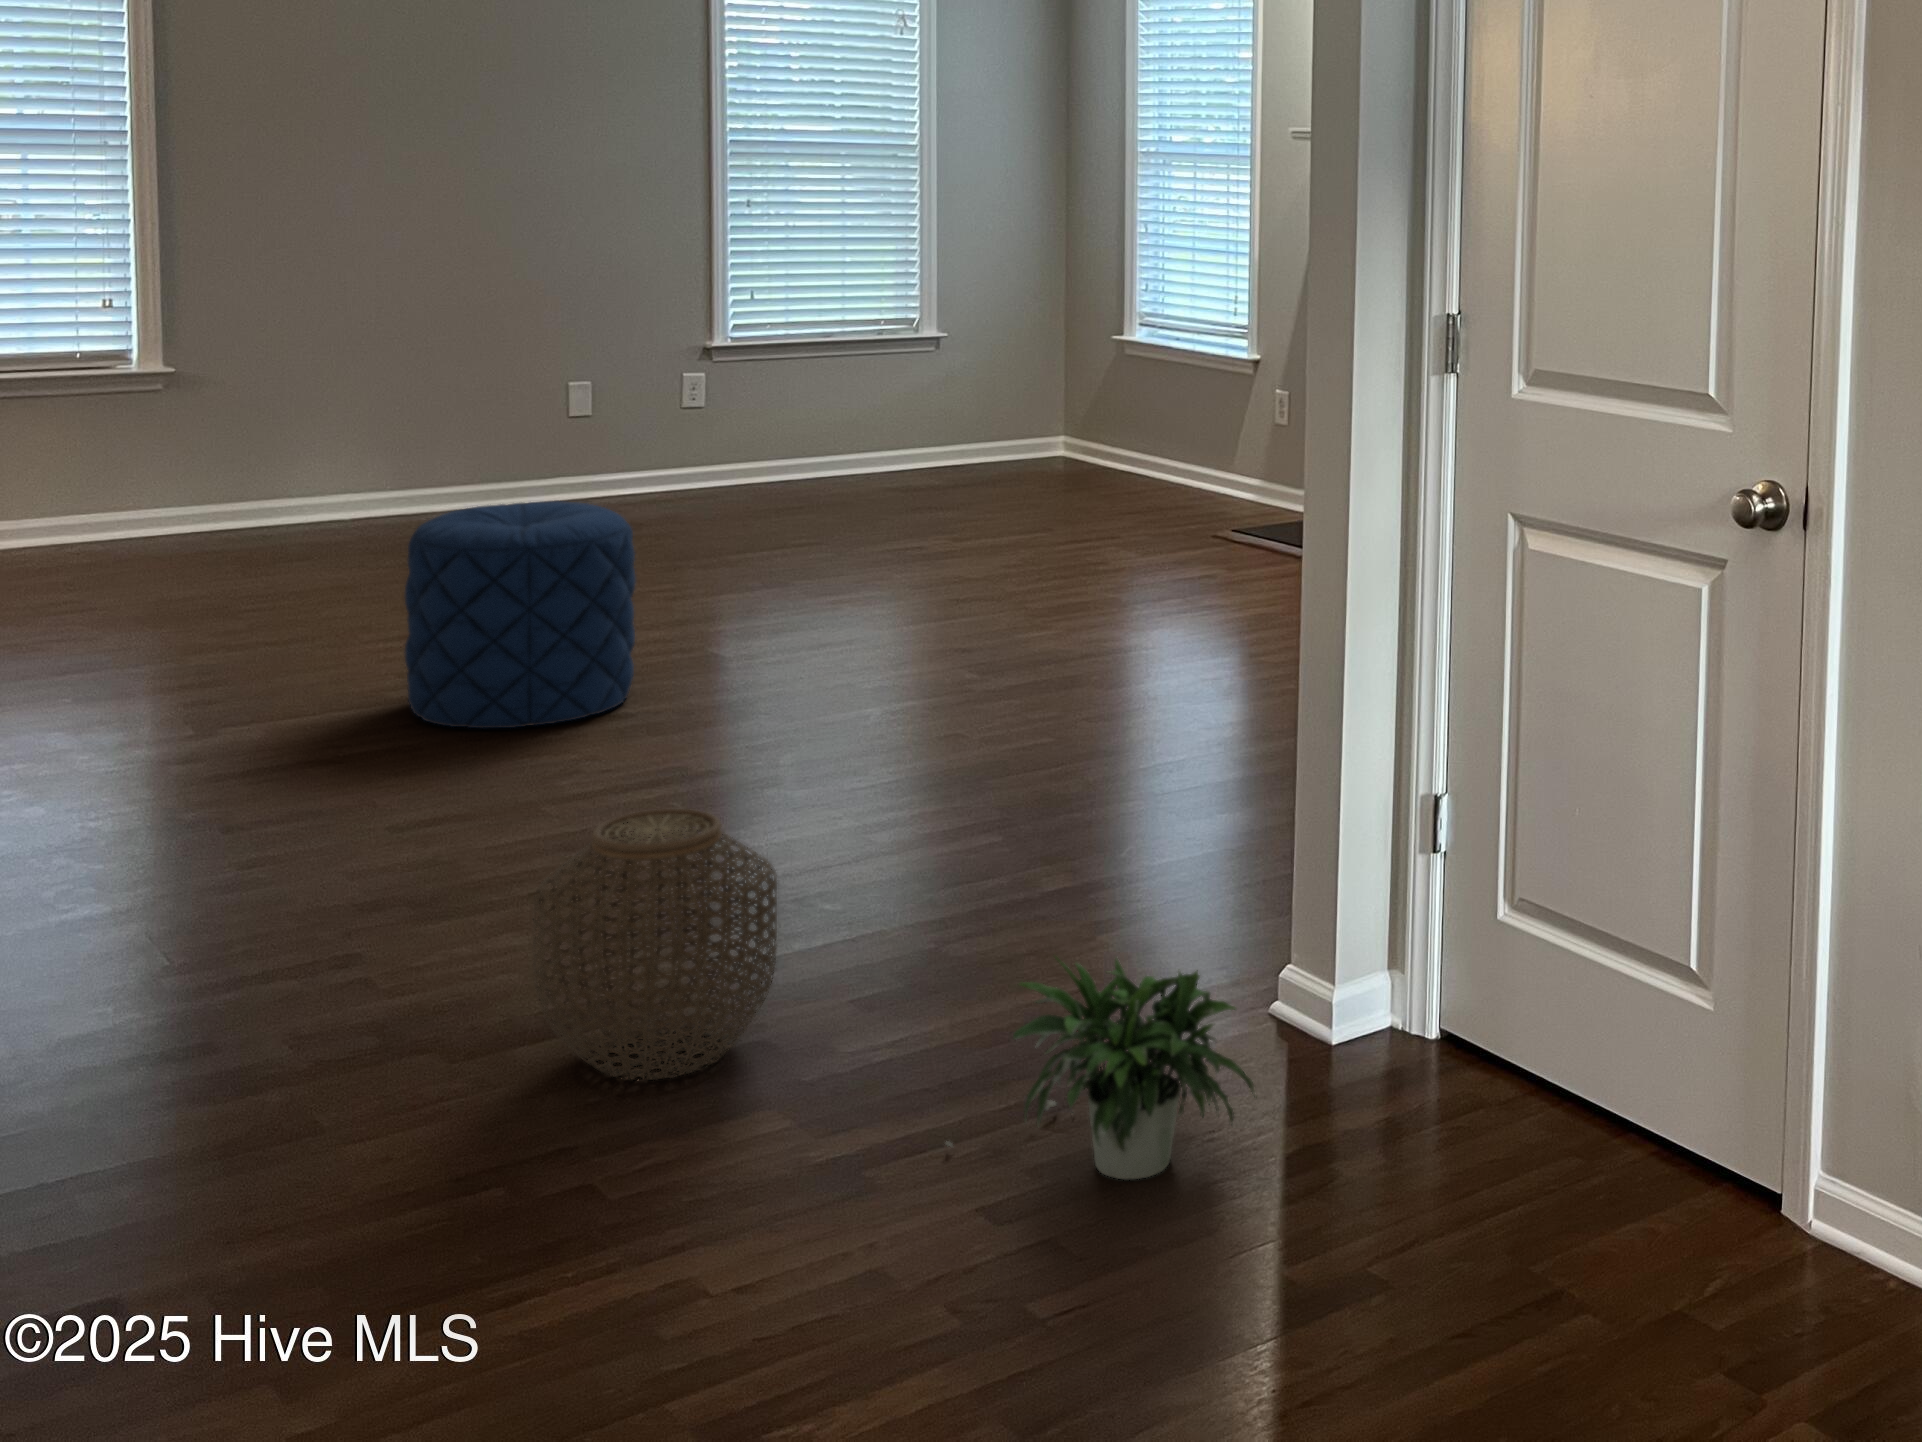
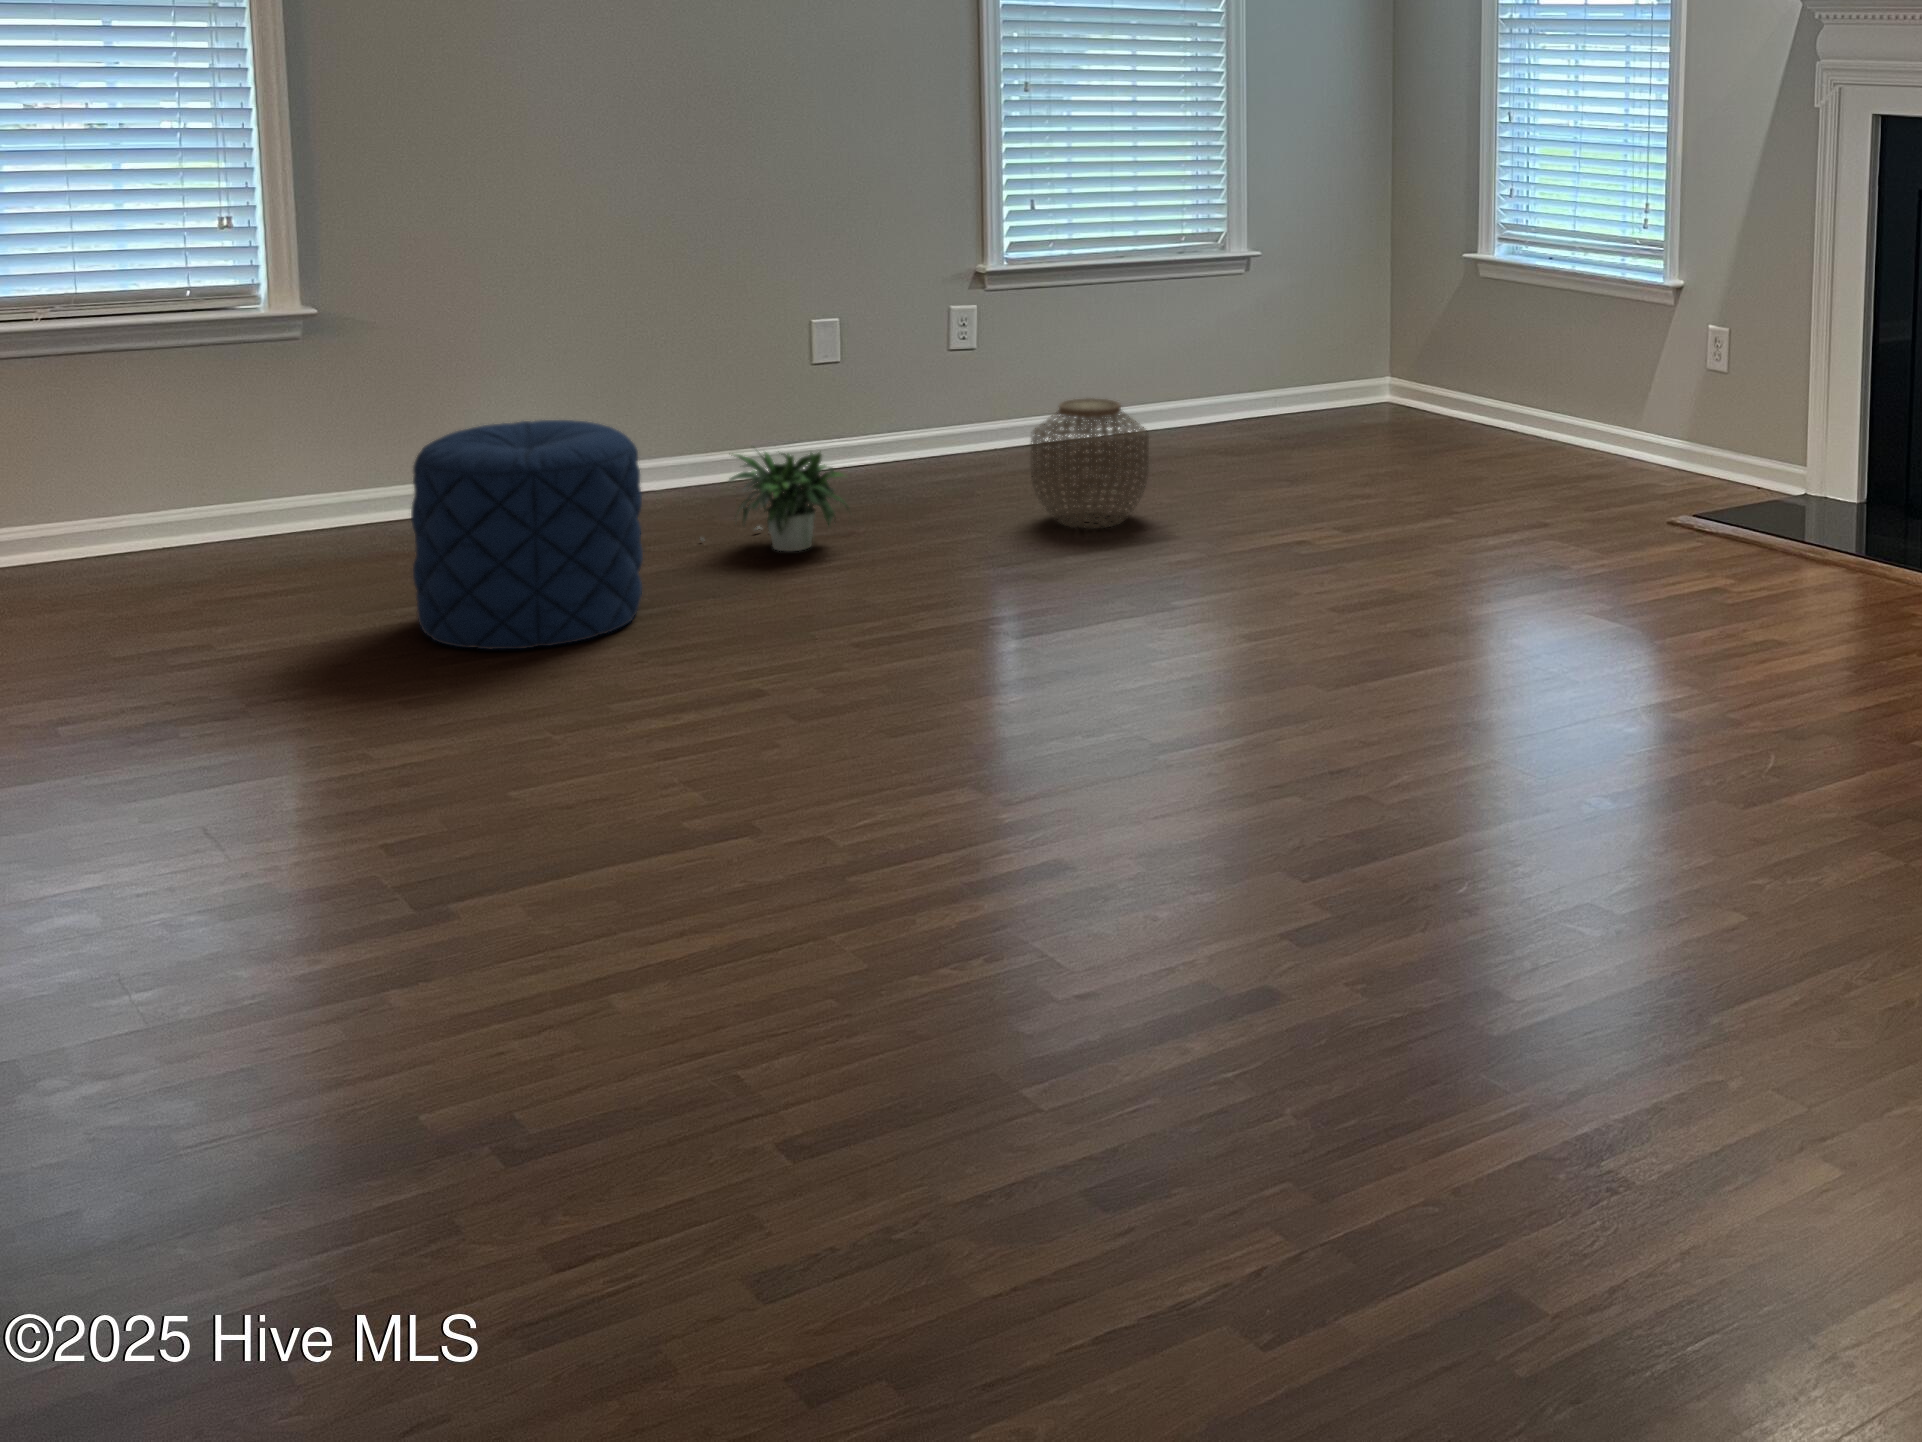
woven basket: present [533,809,777,1080] -> present [1030,398,1149,528]
potted plant: present [946,957,1254,1180] -> present [730,451,849,551]

